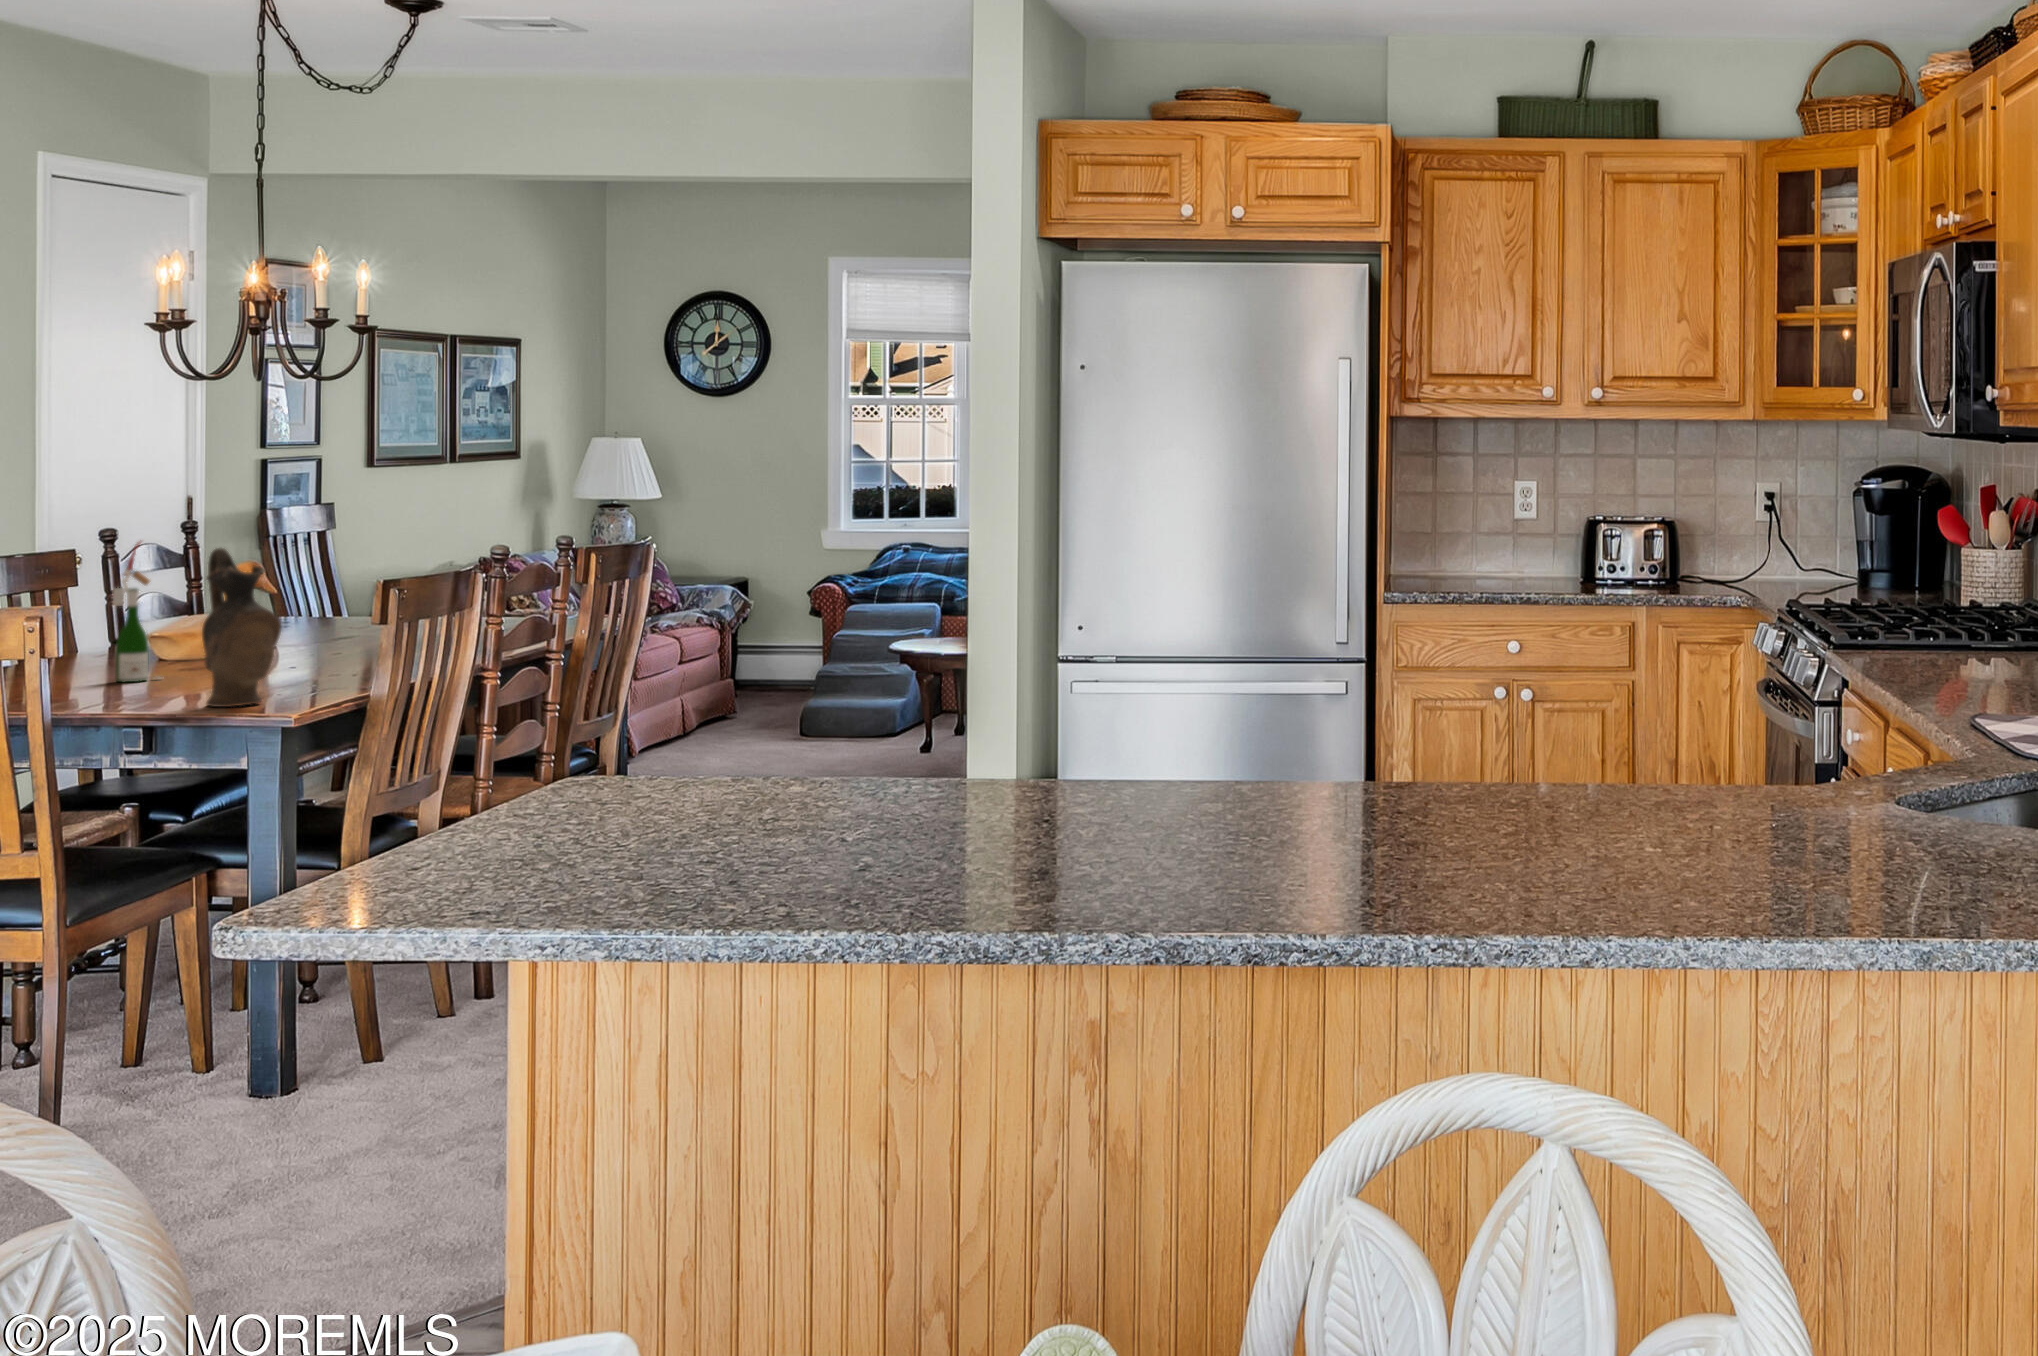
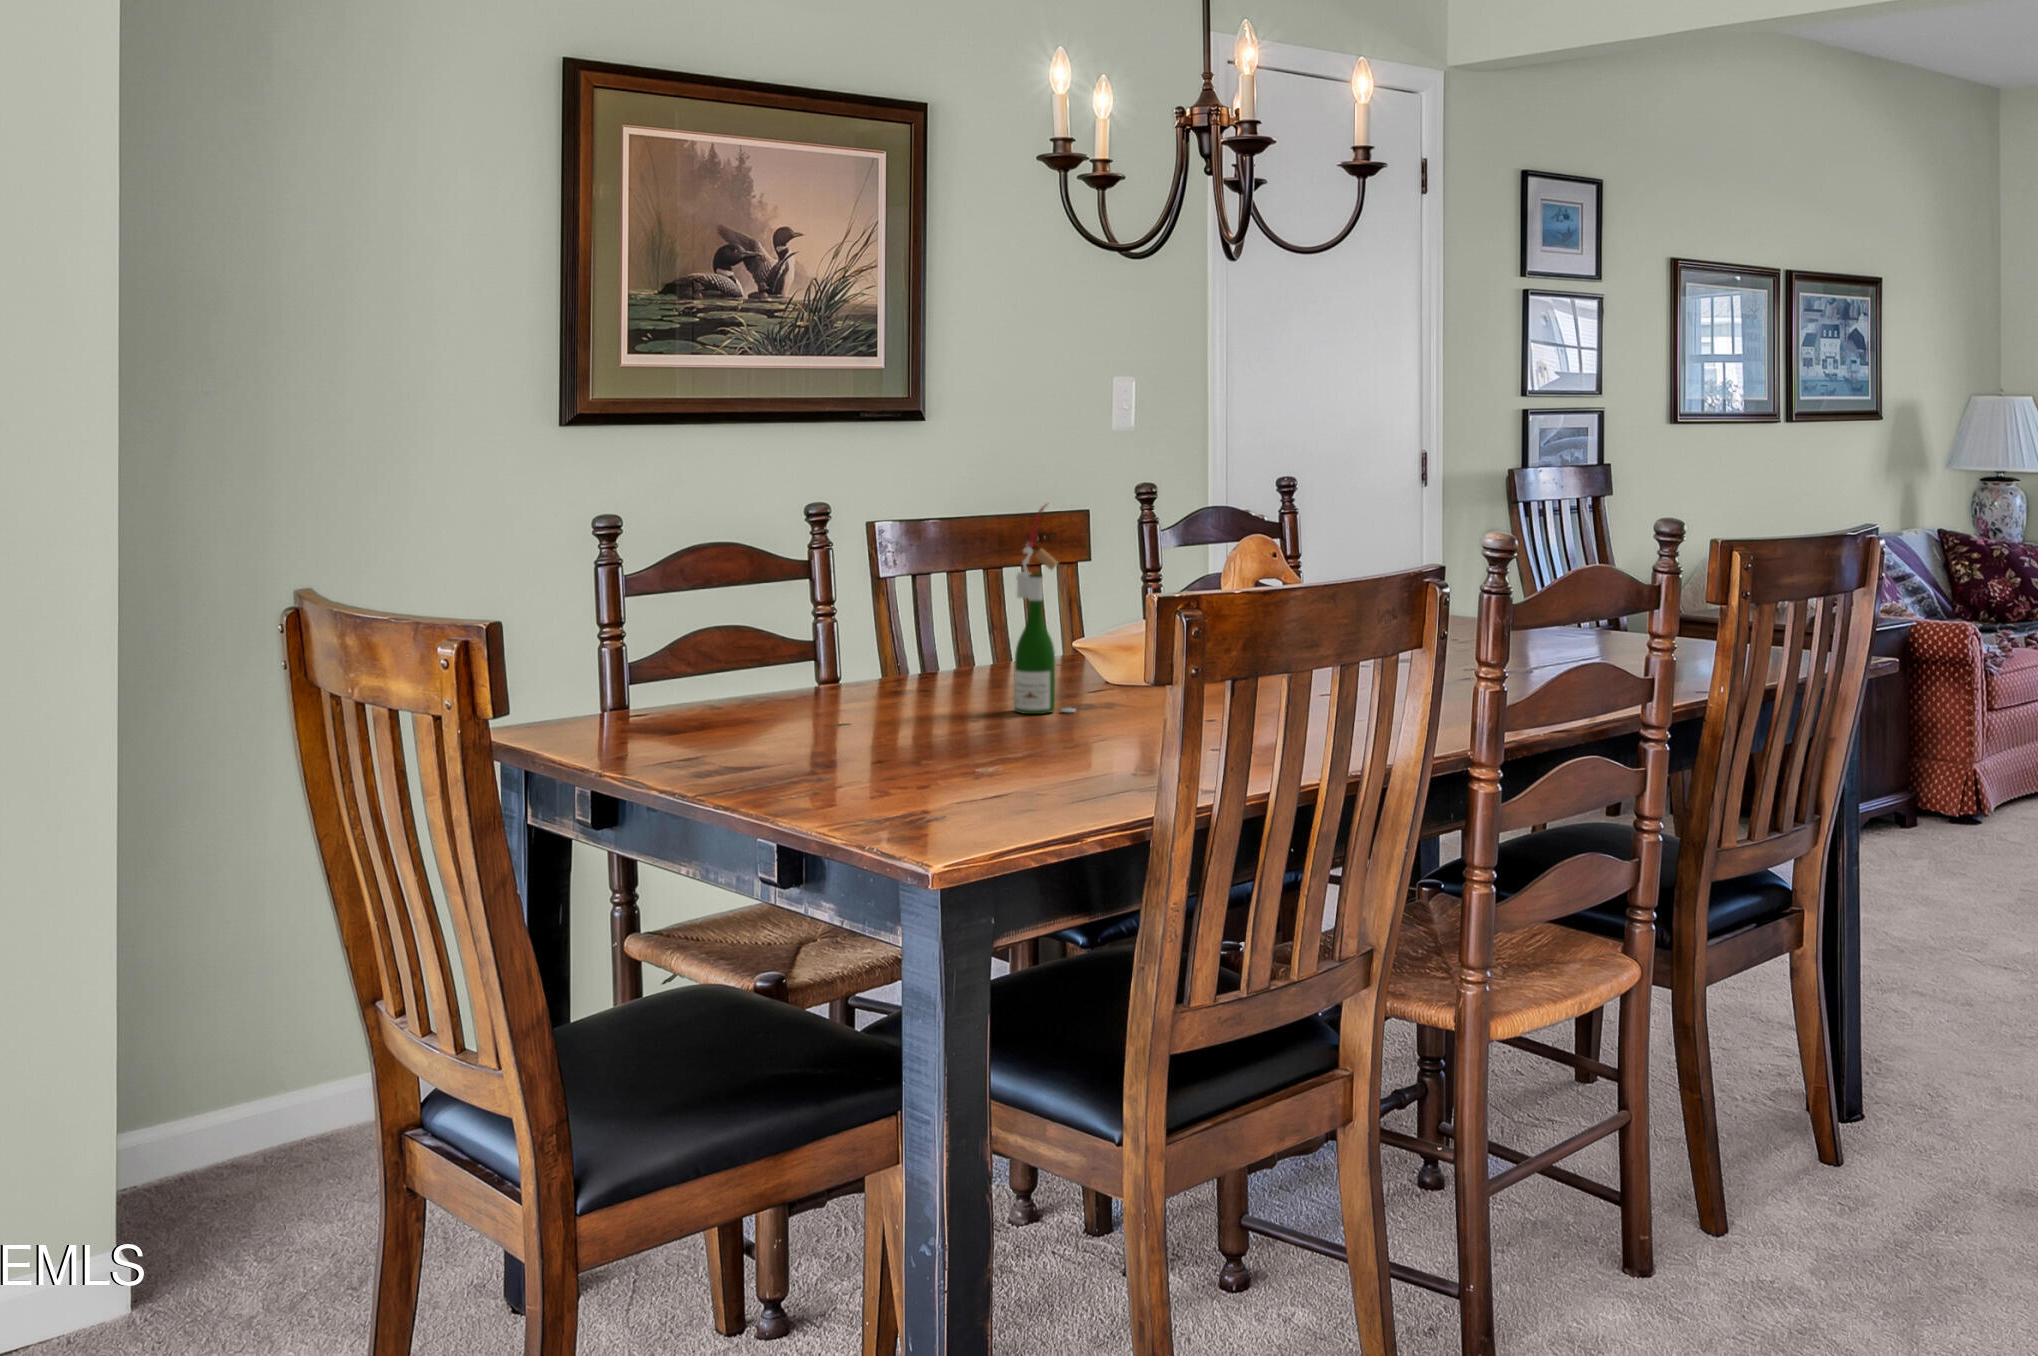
ceramic pitcher: present [202,548,281,707] -> none [897,524,1014,814]

